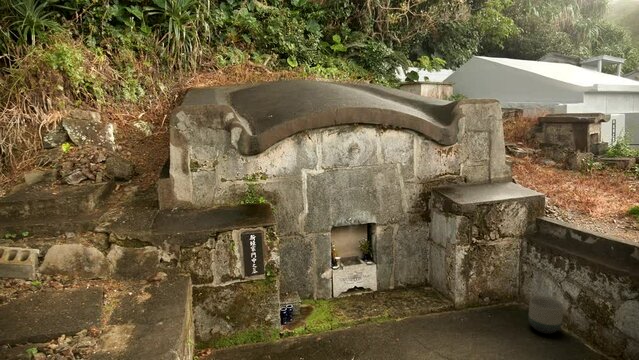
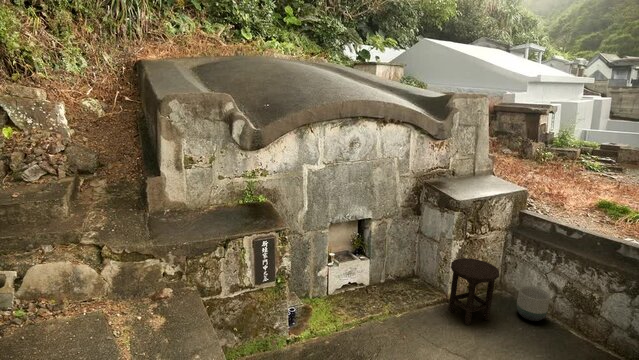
stool: none [452,265,502,333] -> present [448,258,499,325]

